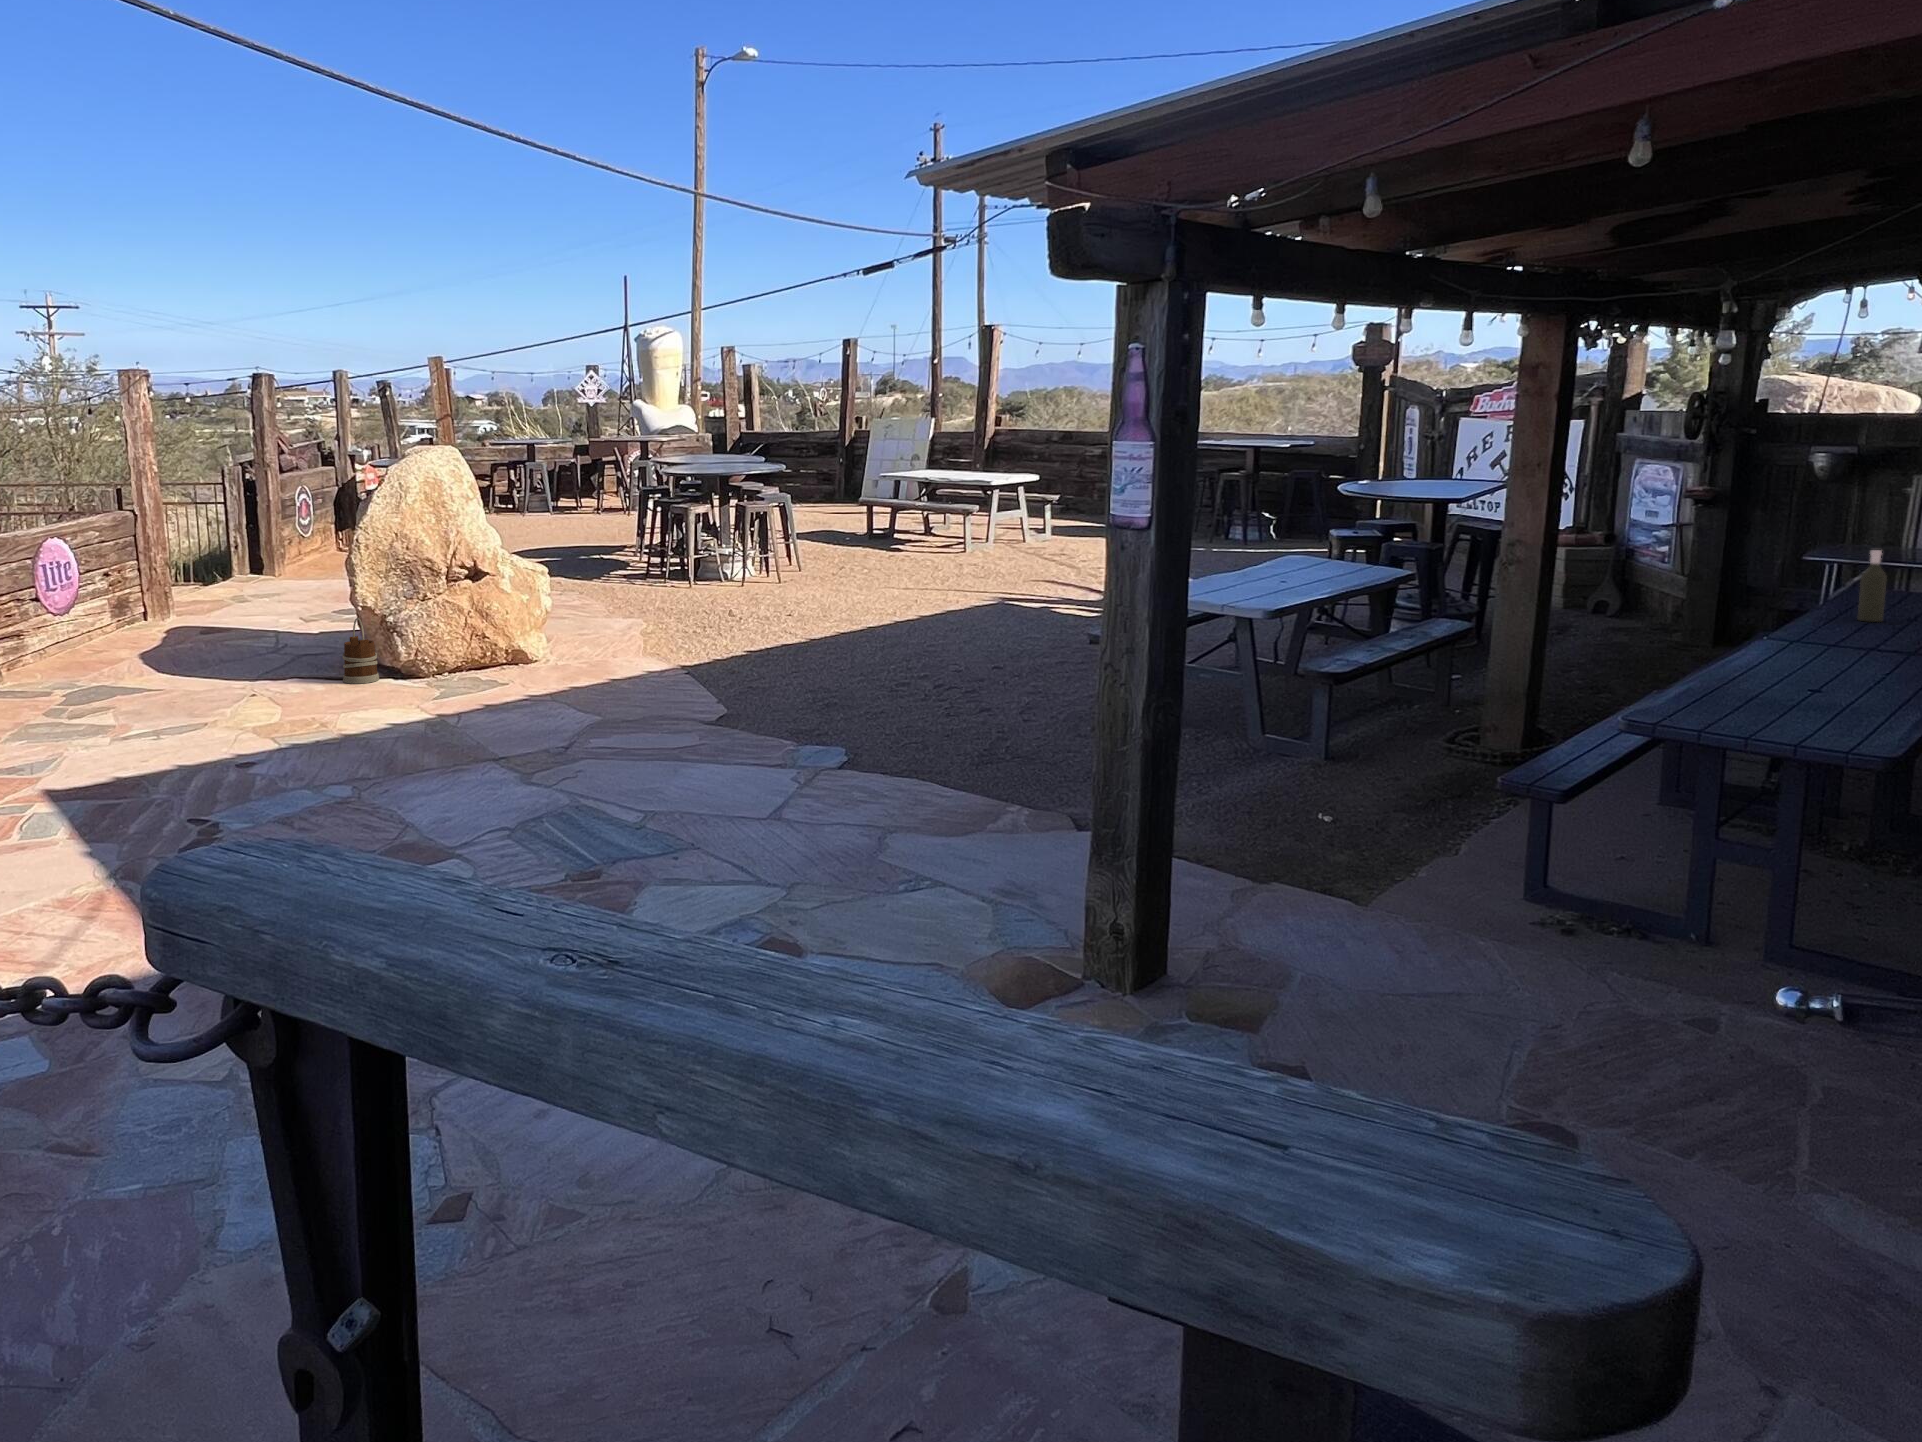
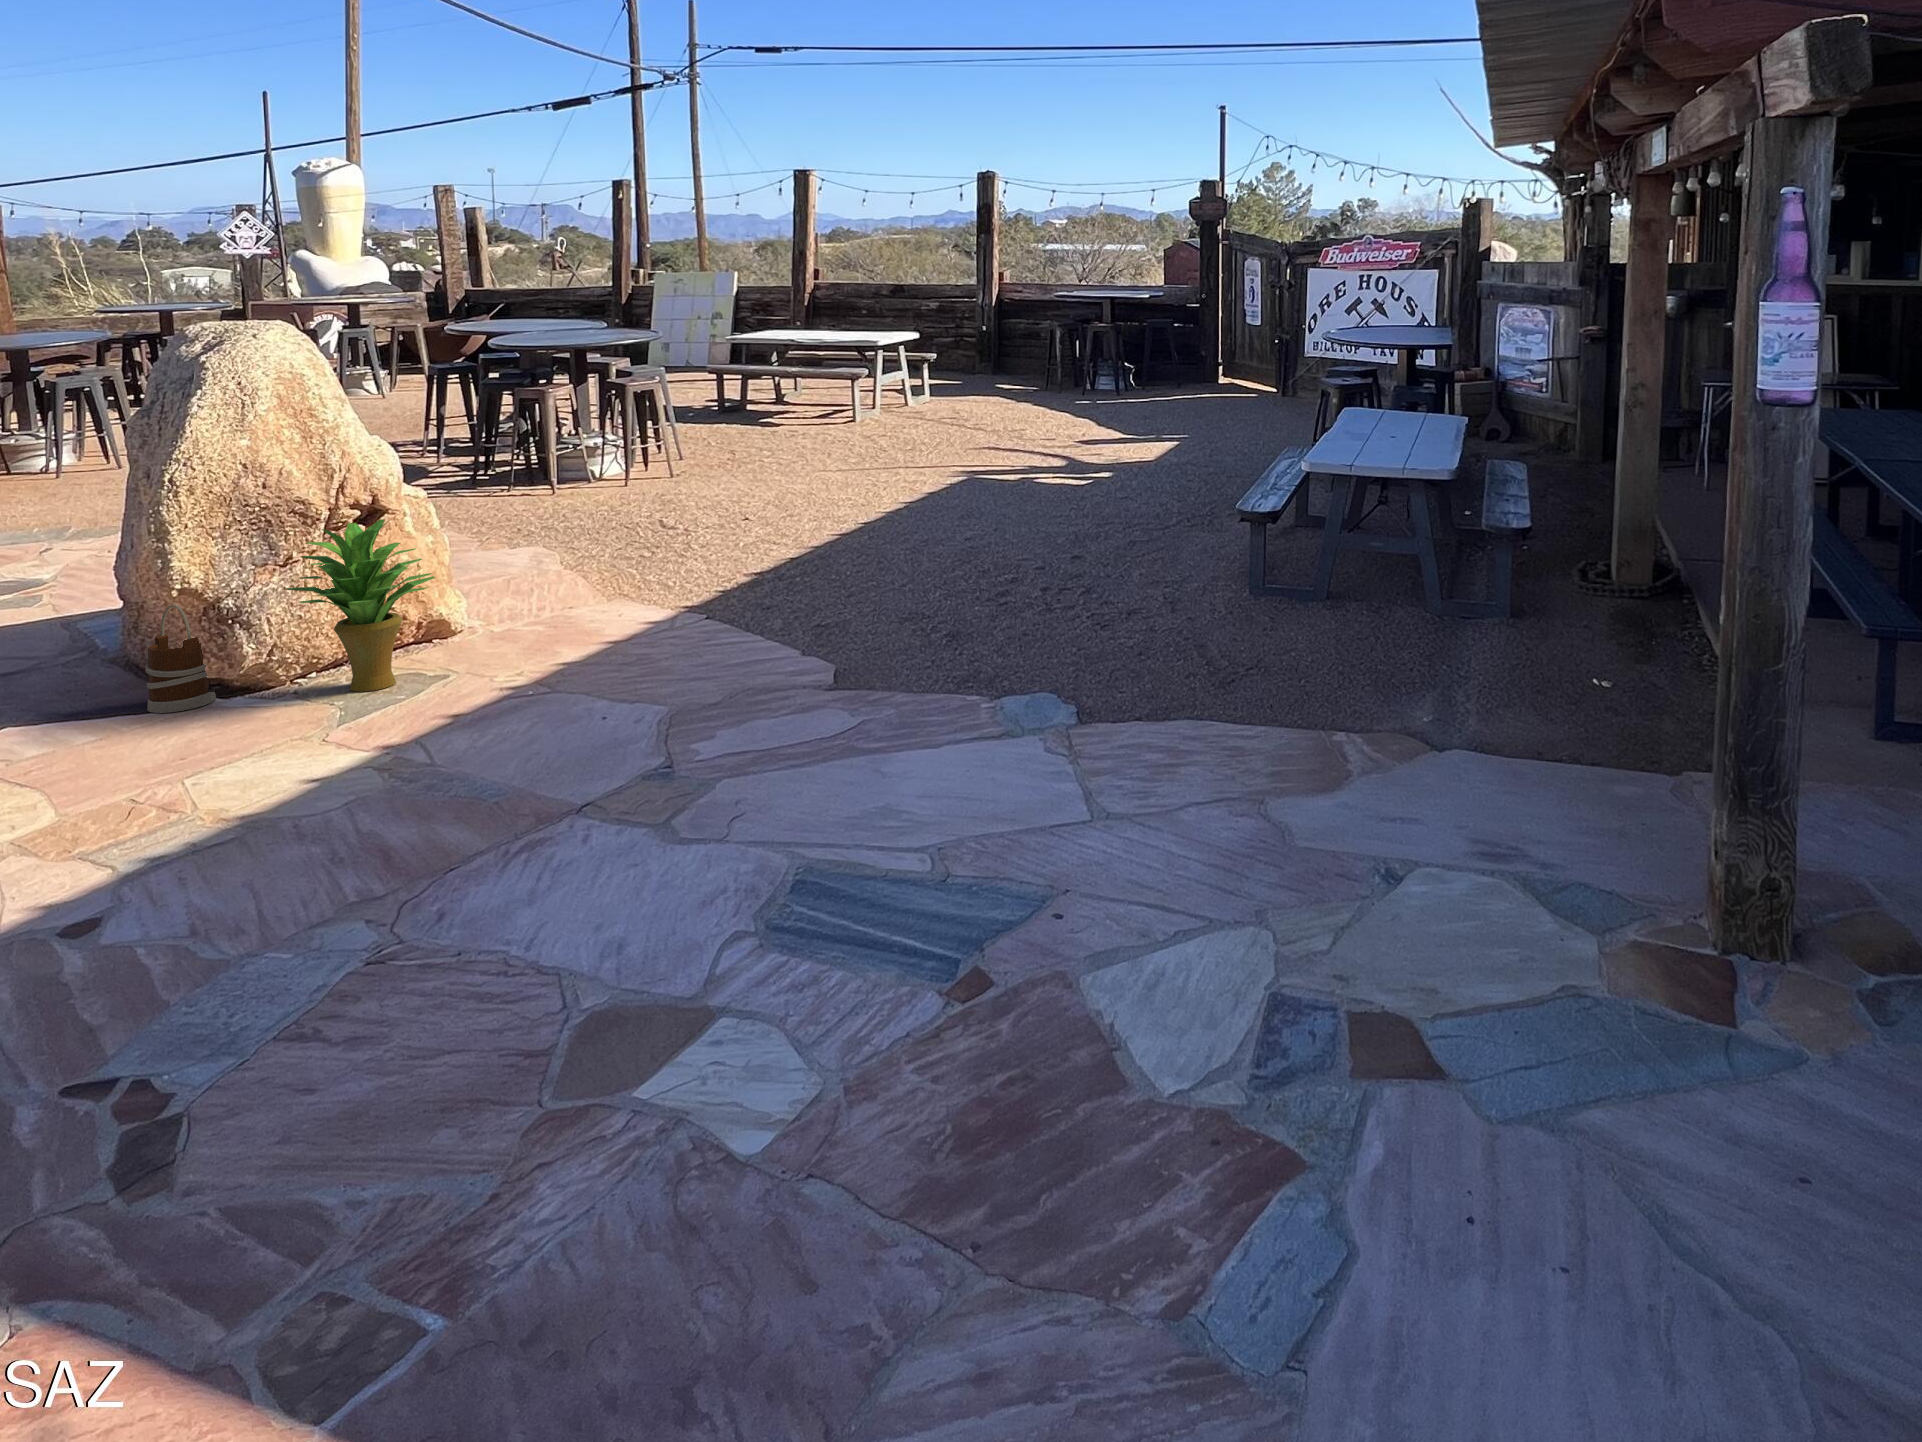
bottle: present [1858,550,1887,622] -> none [1882,379,1902,441]
potted plant: none [412,575,500,687] -> present [287,519,435,692]

